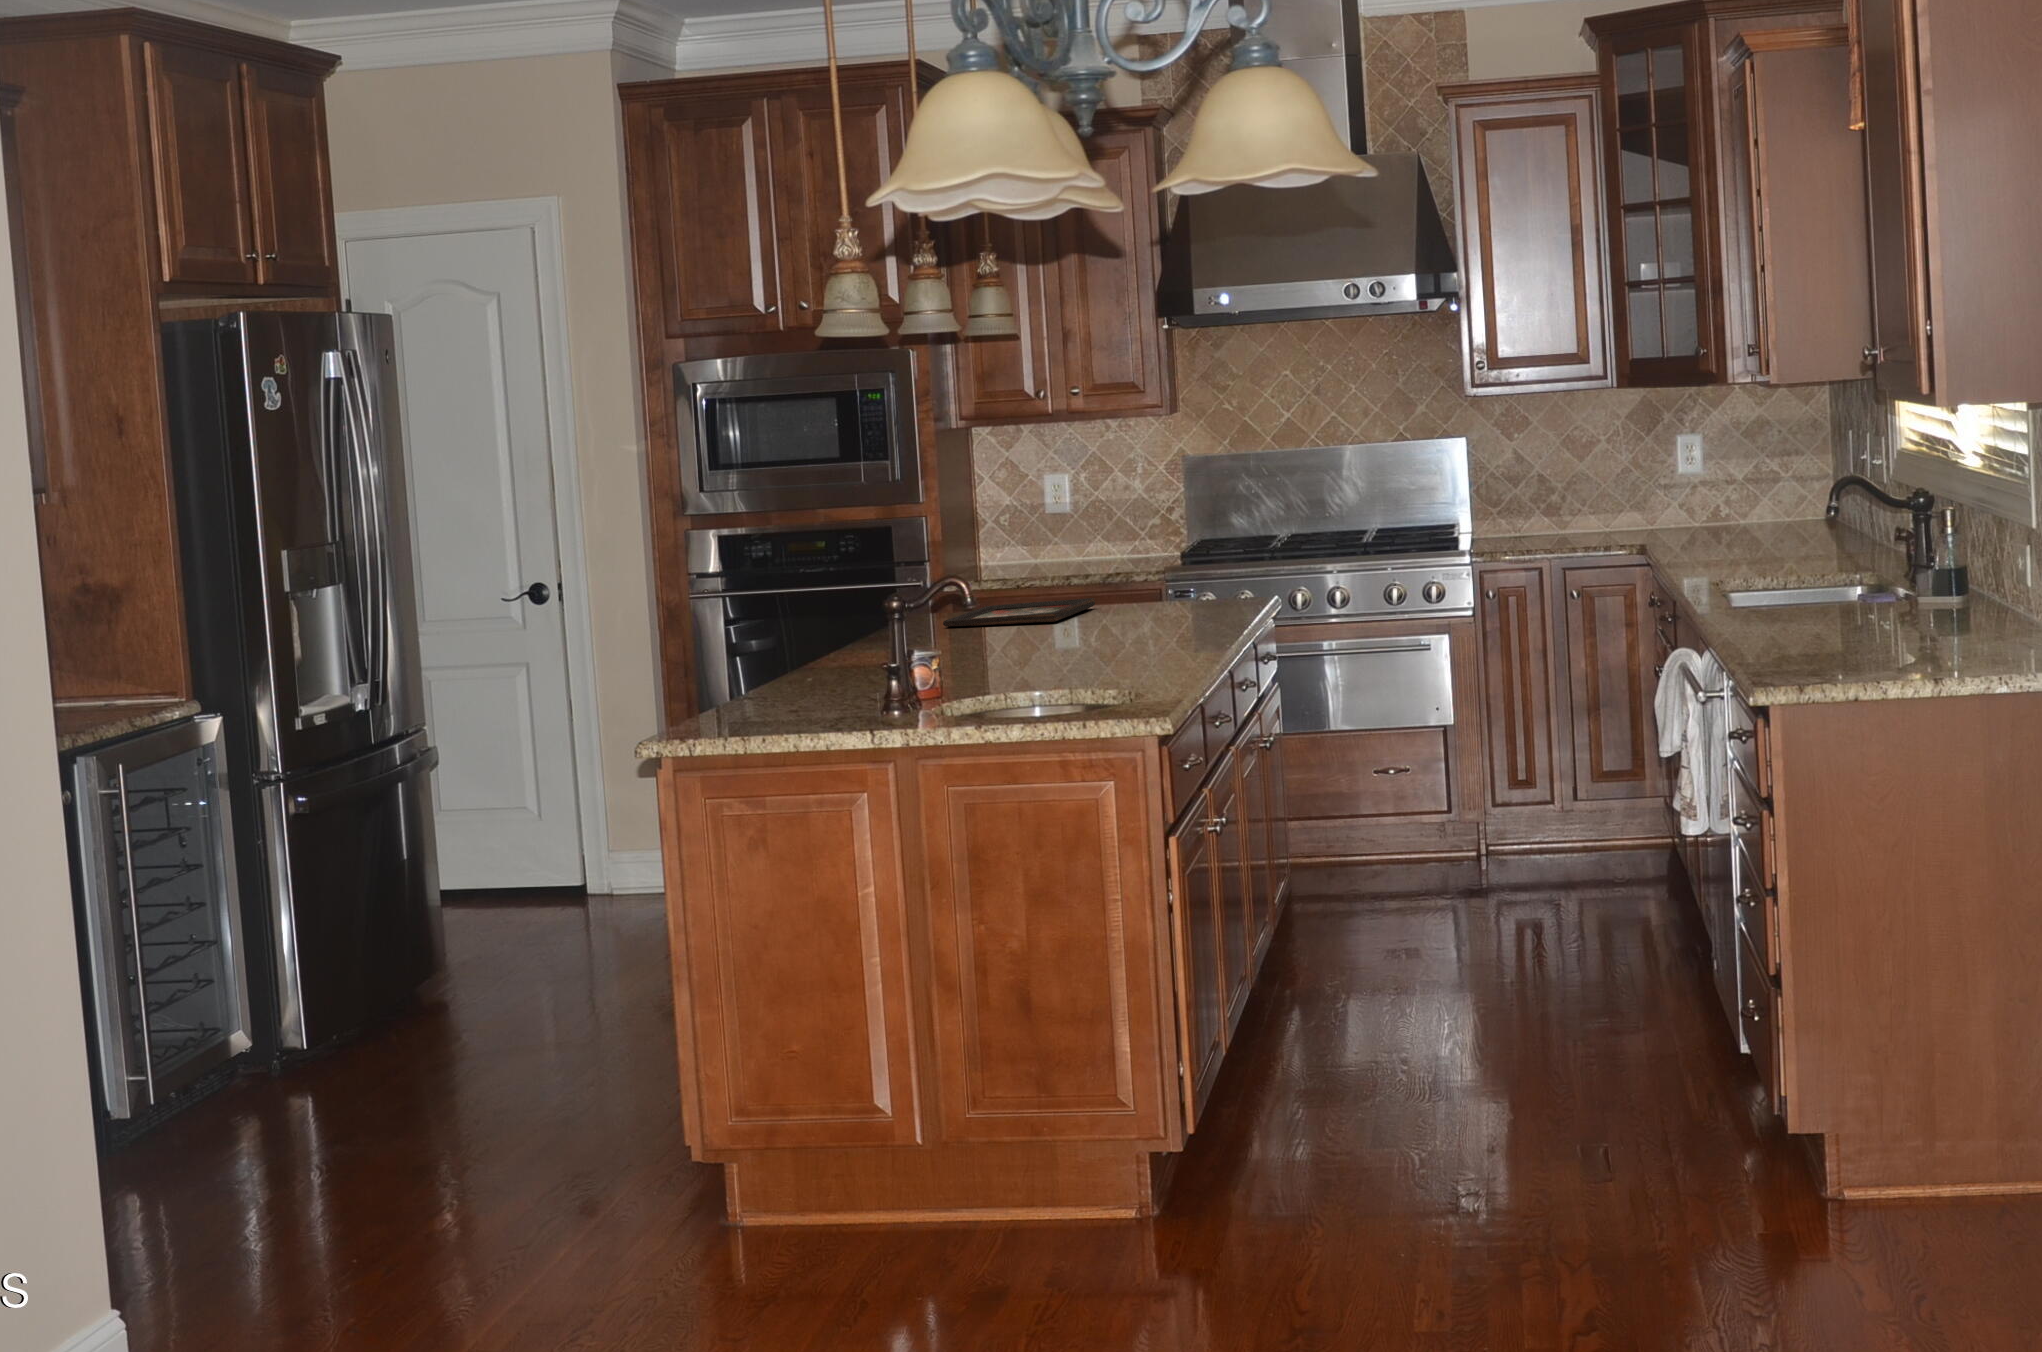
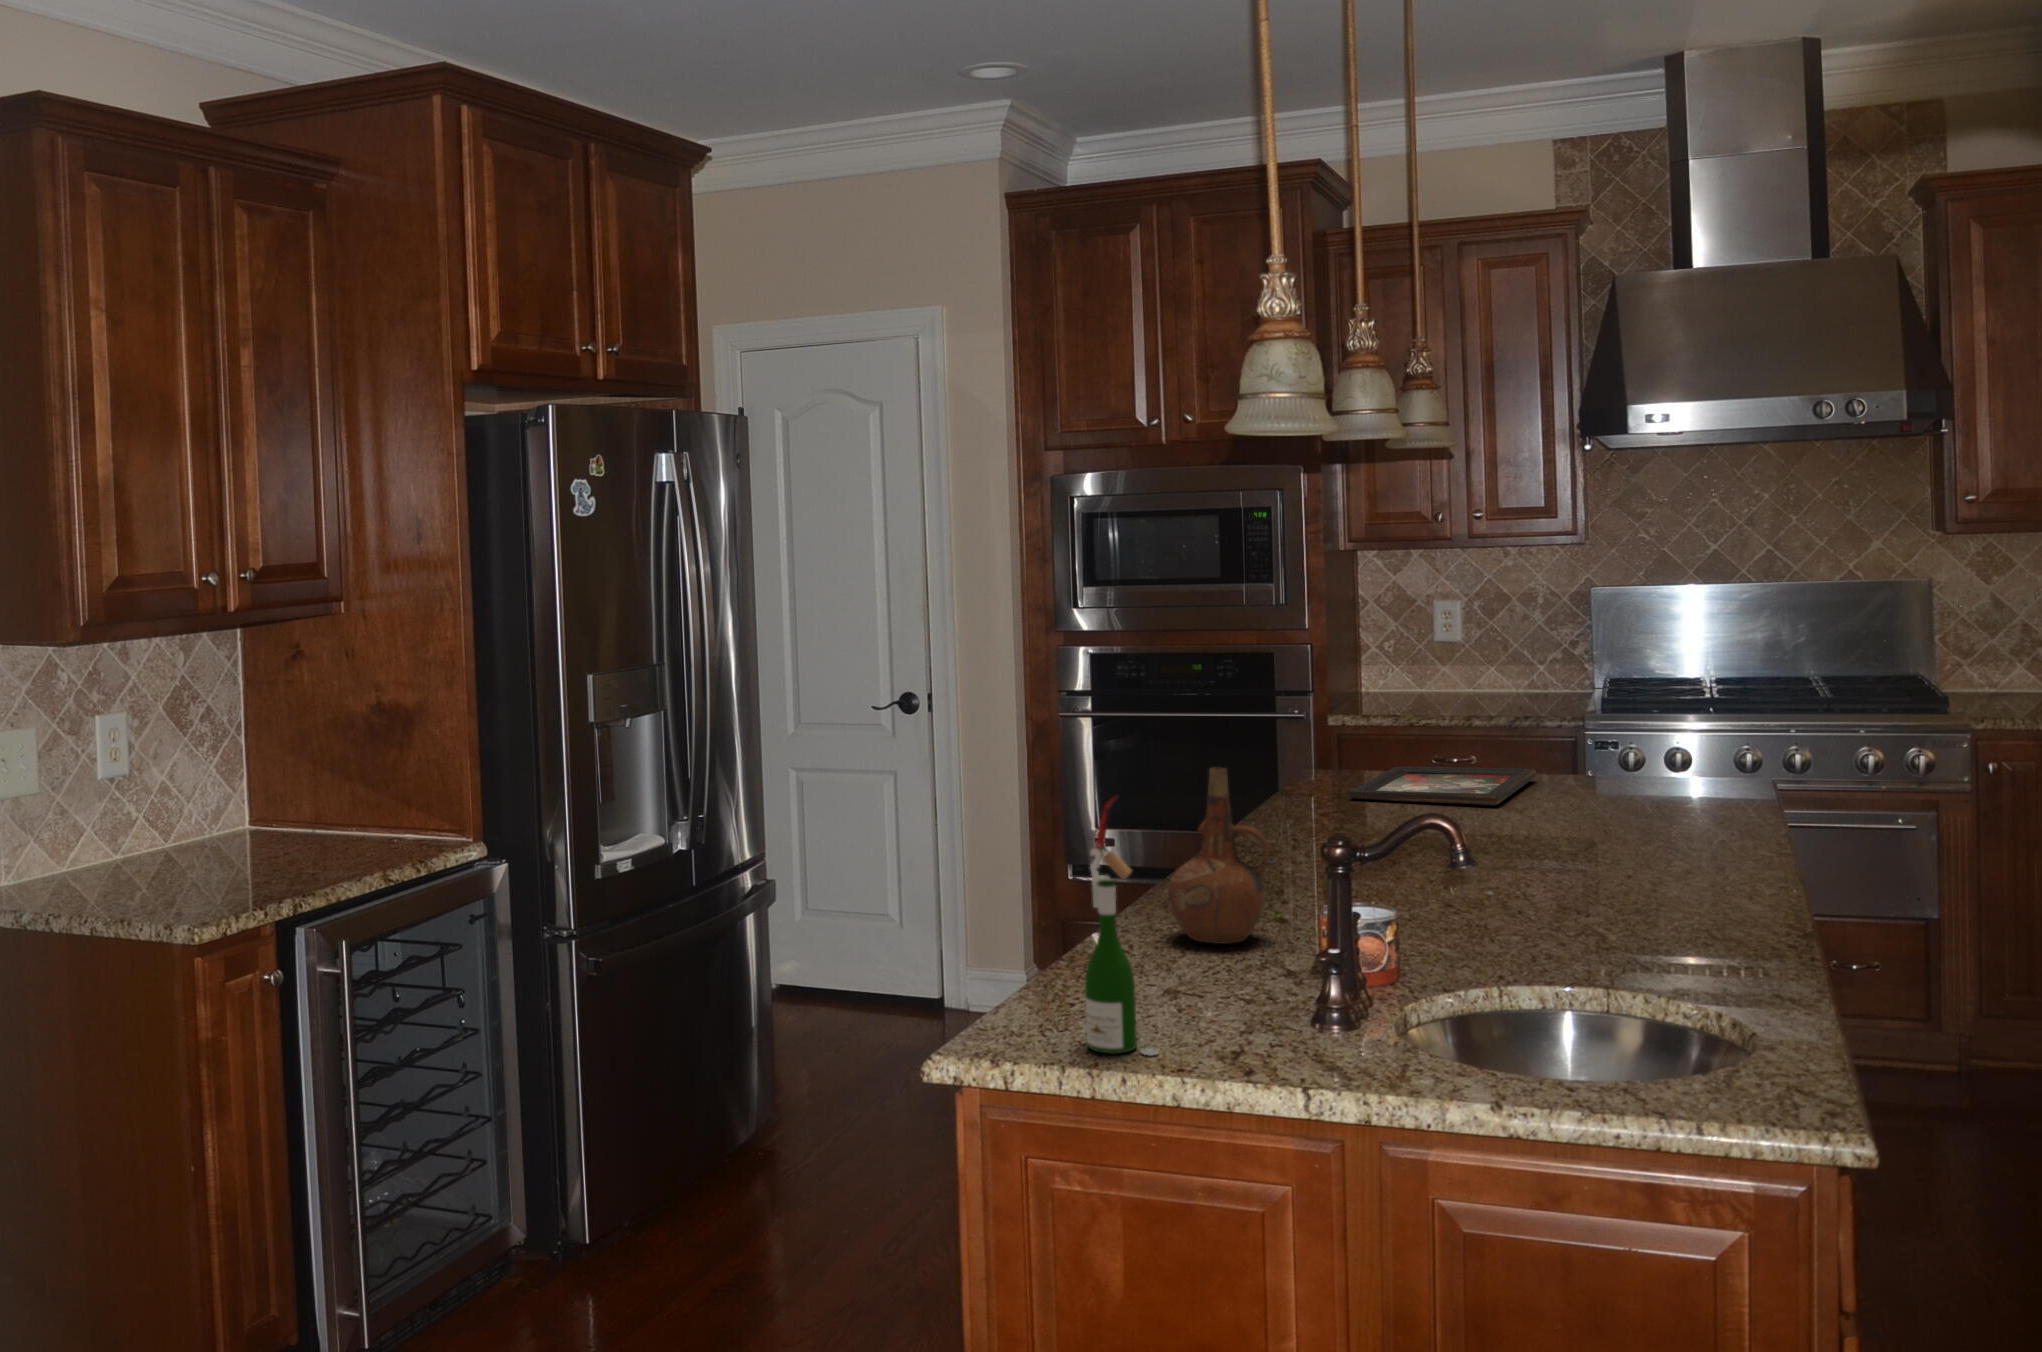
wine bottle: none [738,569,785,732] -> present [1085,797,1159,1055]
ceramic pitcher: none [791,571,861,693] -> present [1168,768,1269,944]

